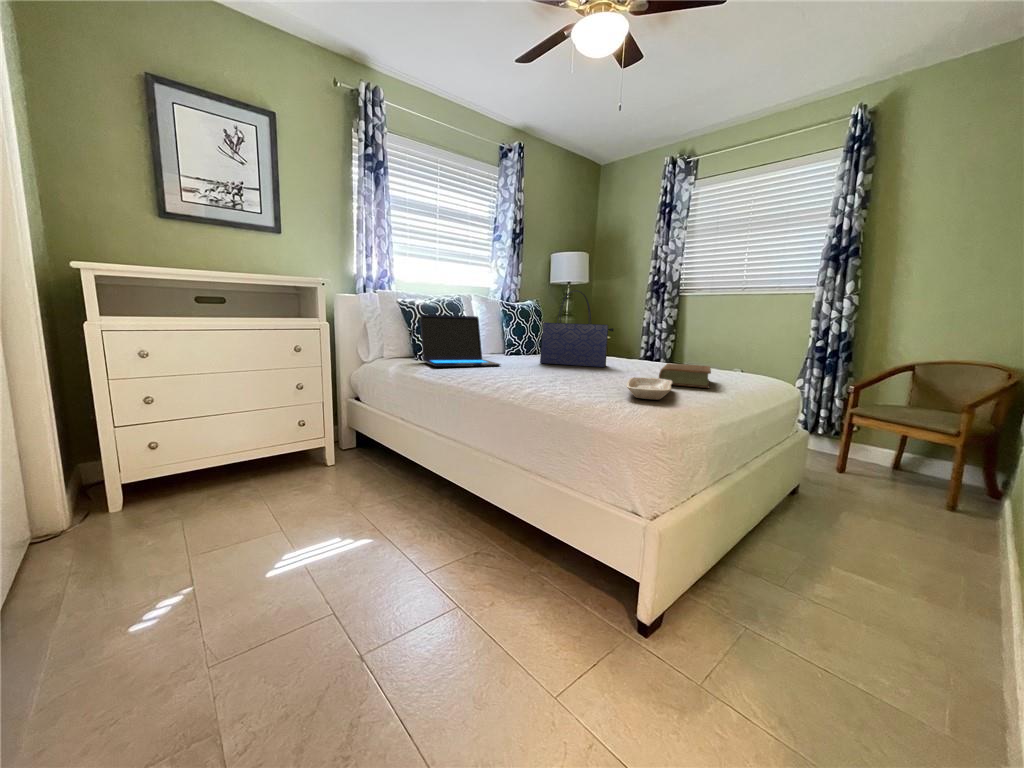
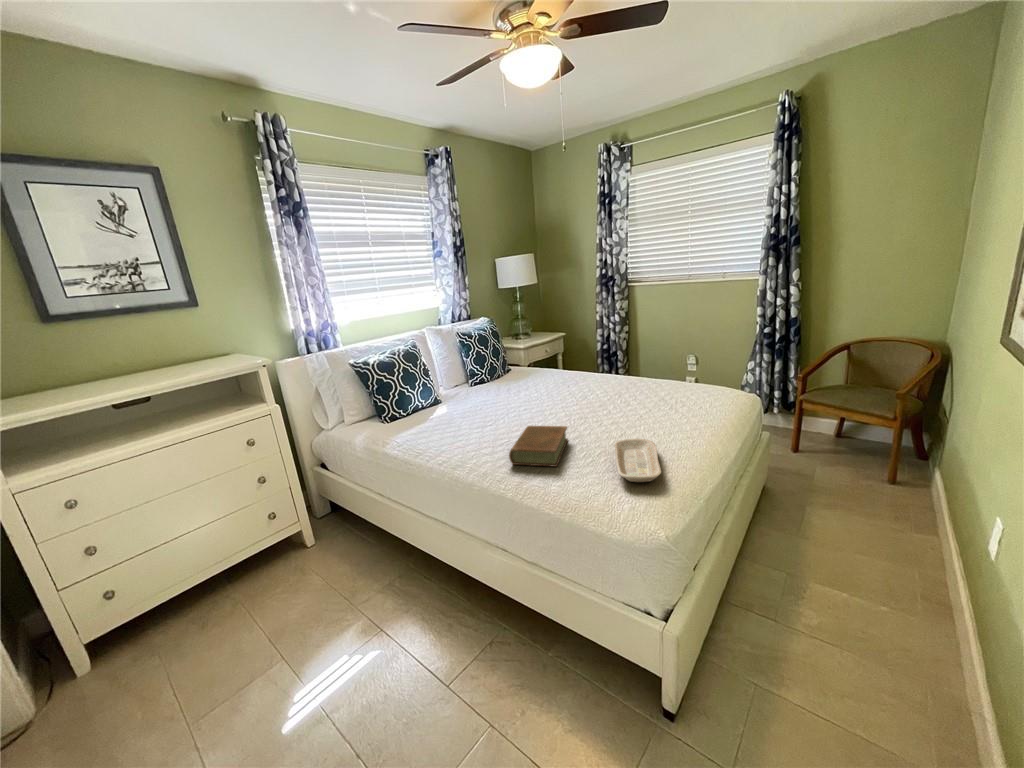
tote bag: present [540,290,613,367] -> none [509,330,581,406]
laptop: present [420,314,500,367] -> none [379,366,475,441]
book: present [659,363,711,388] -> present [509,426,568,467]

